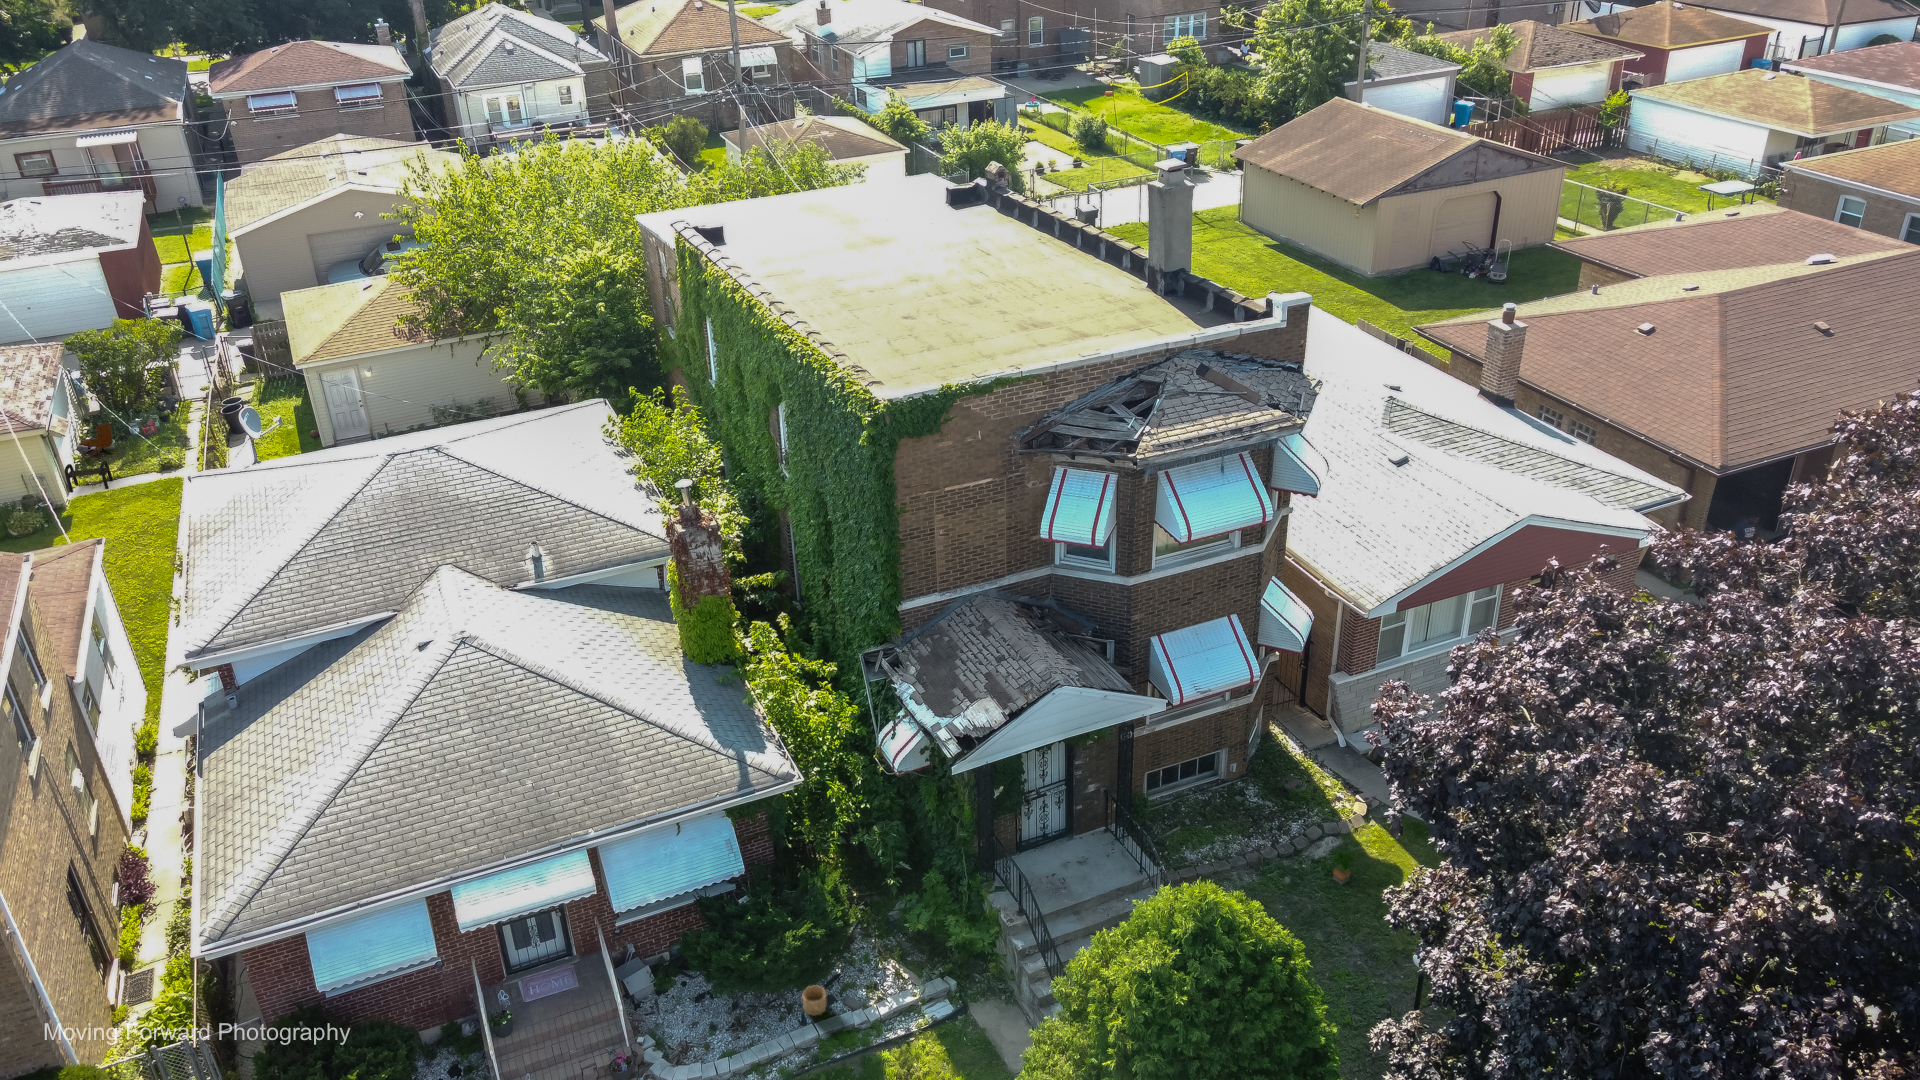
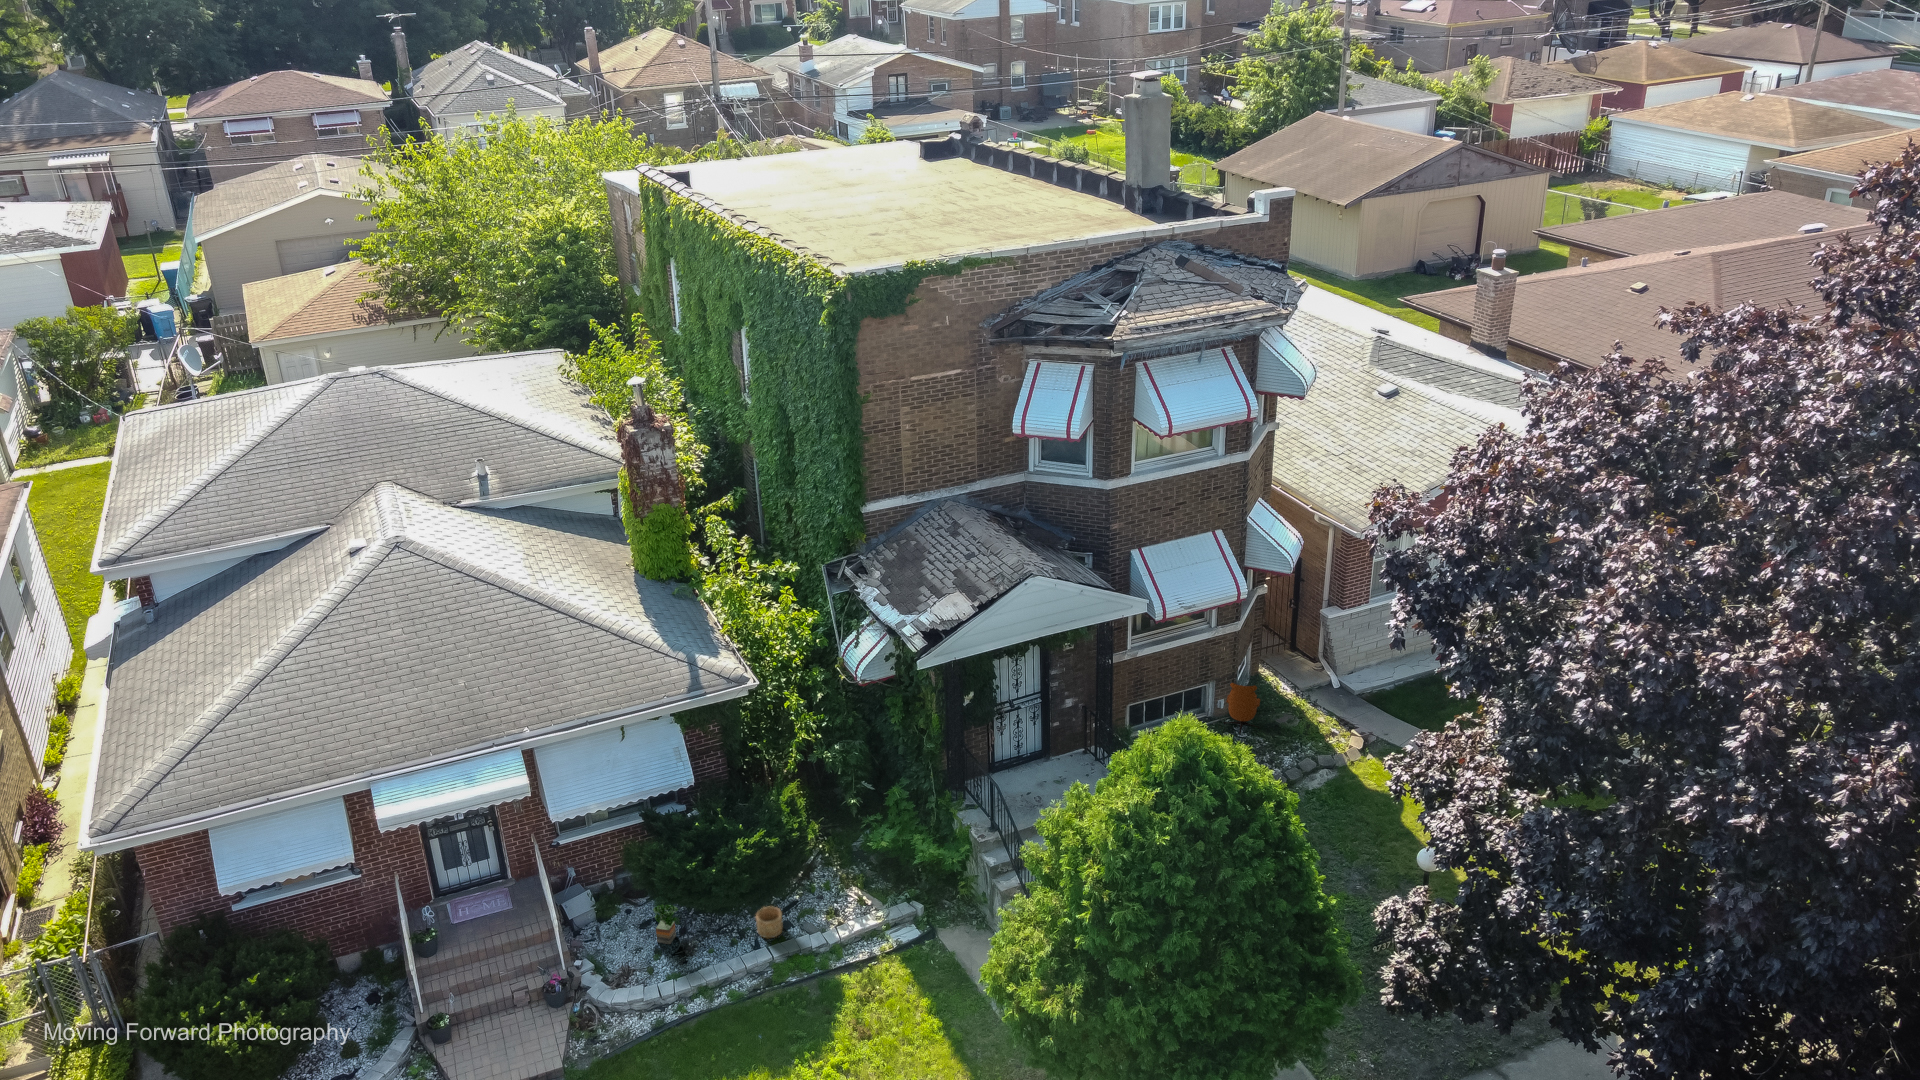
lounge chair: present [79,422,112,455] -> present [1224,683,1260,734]
bench: present [65,461,113,493] -> none [8,442,60,474]
potted tree: present [1333,851,1356,884] -> present [653,904,678,944]

